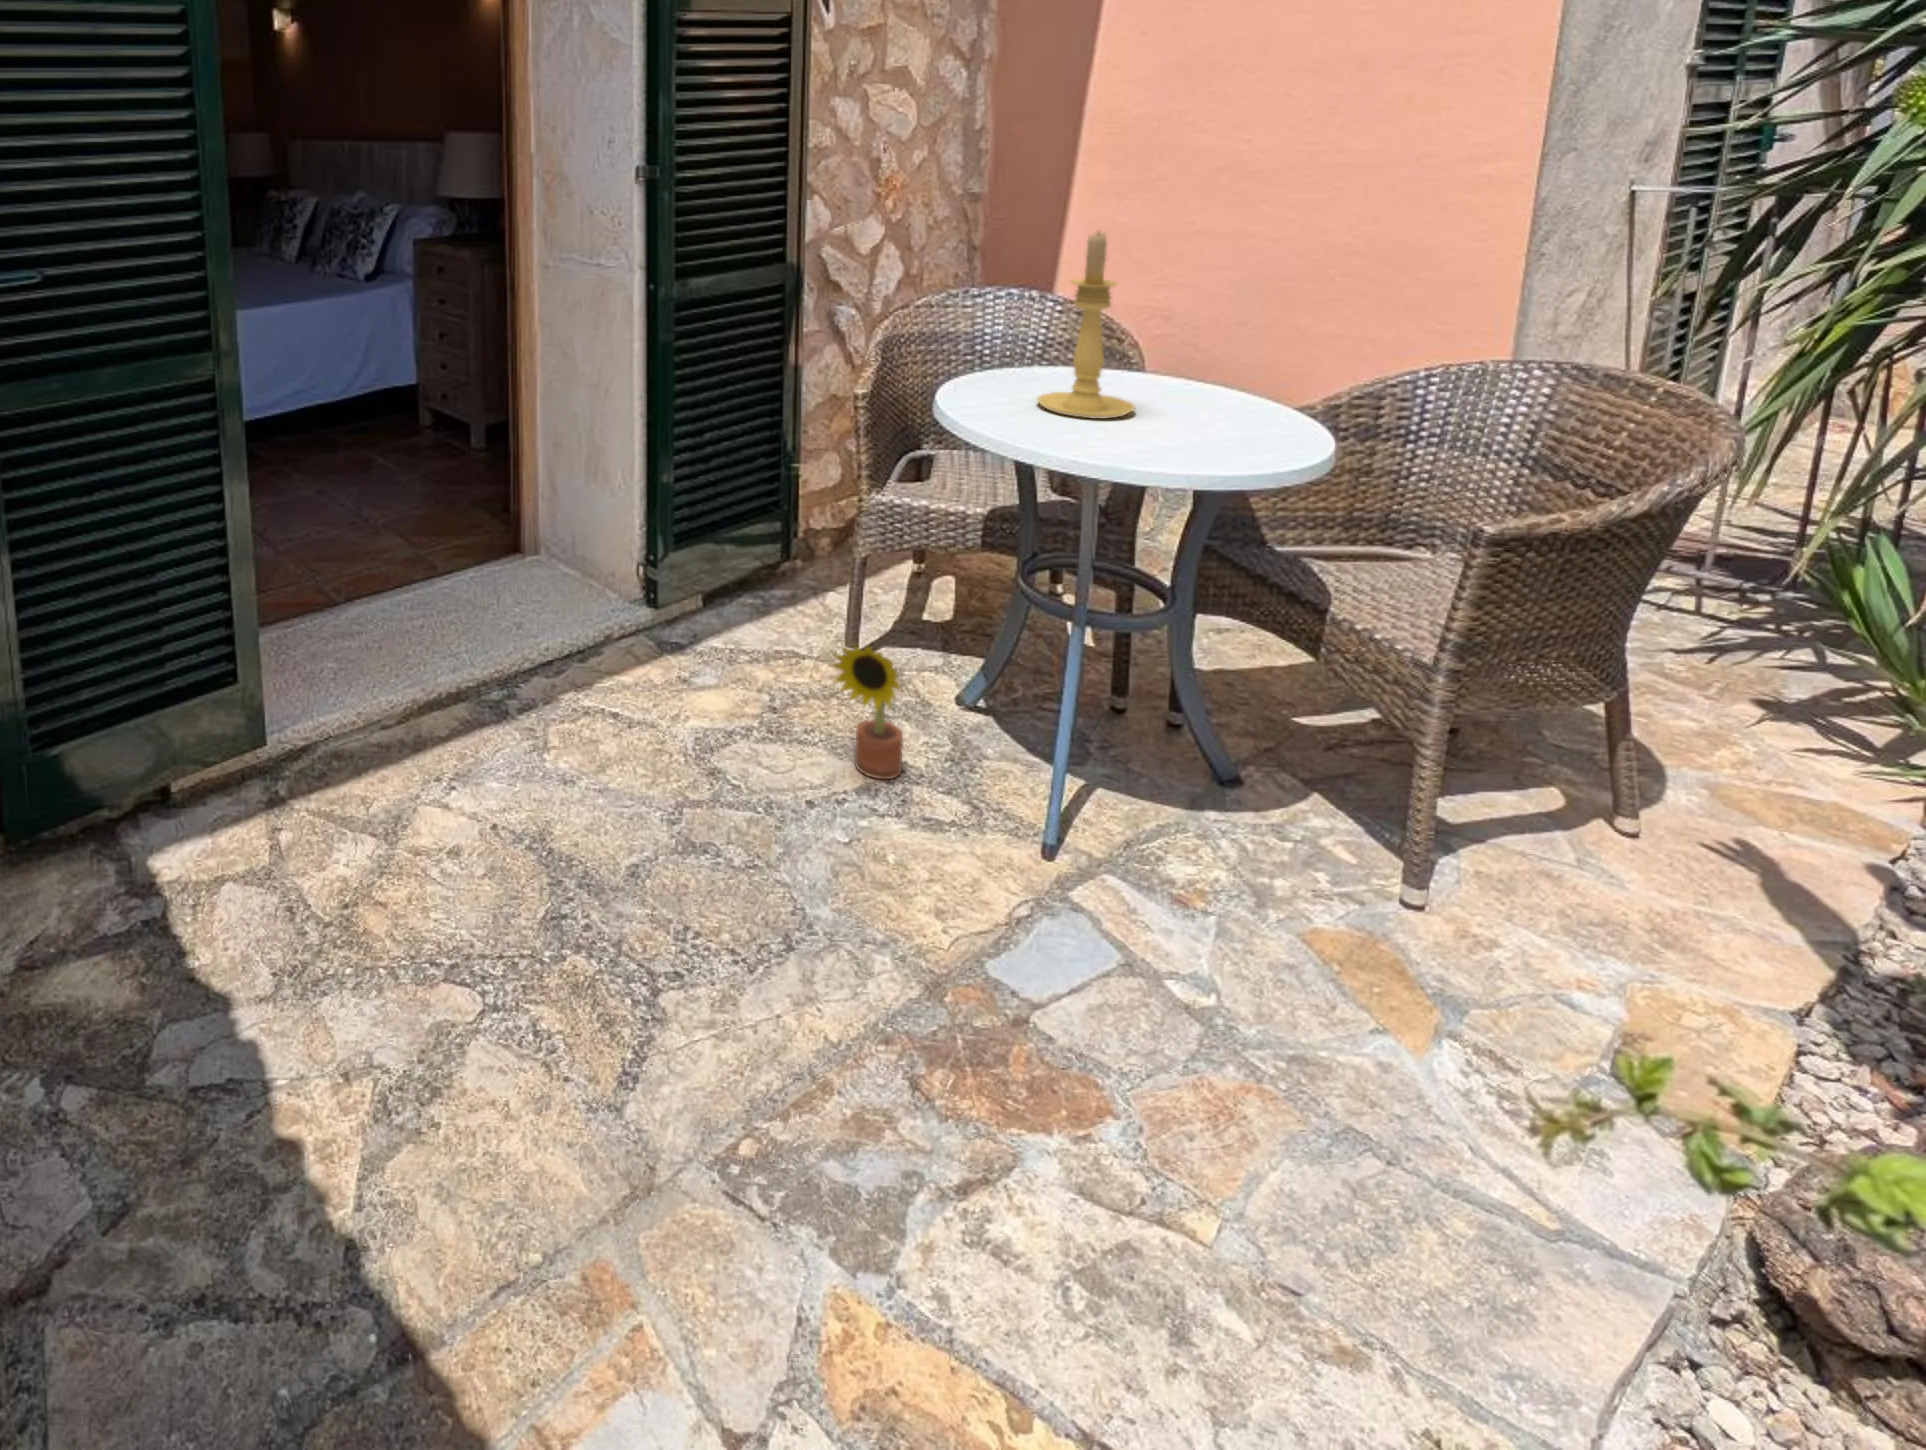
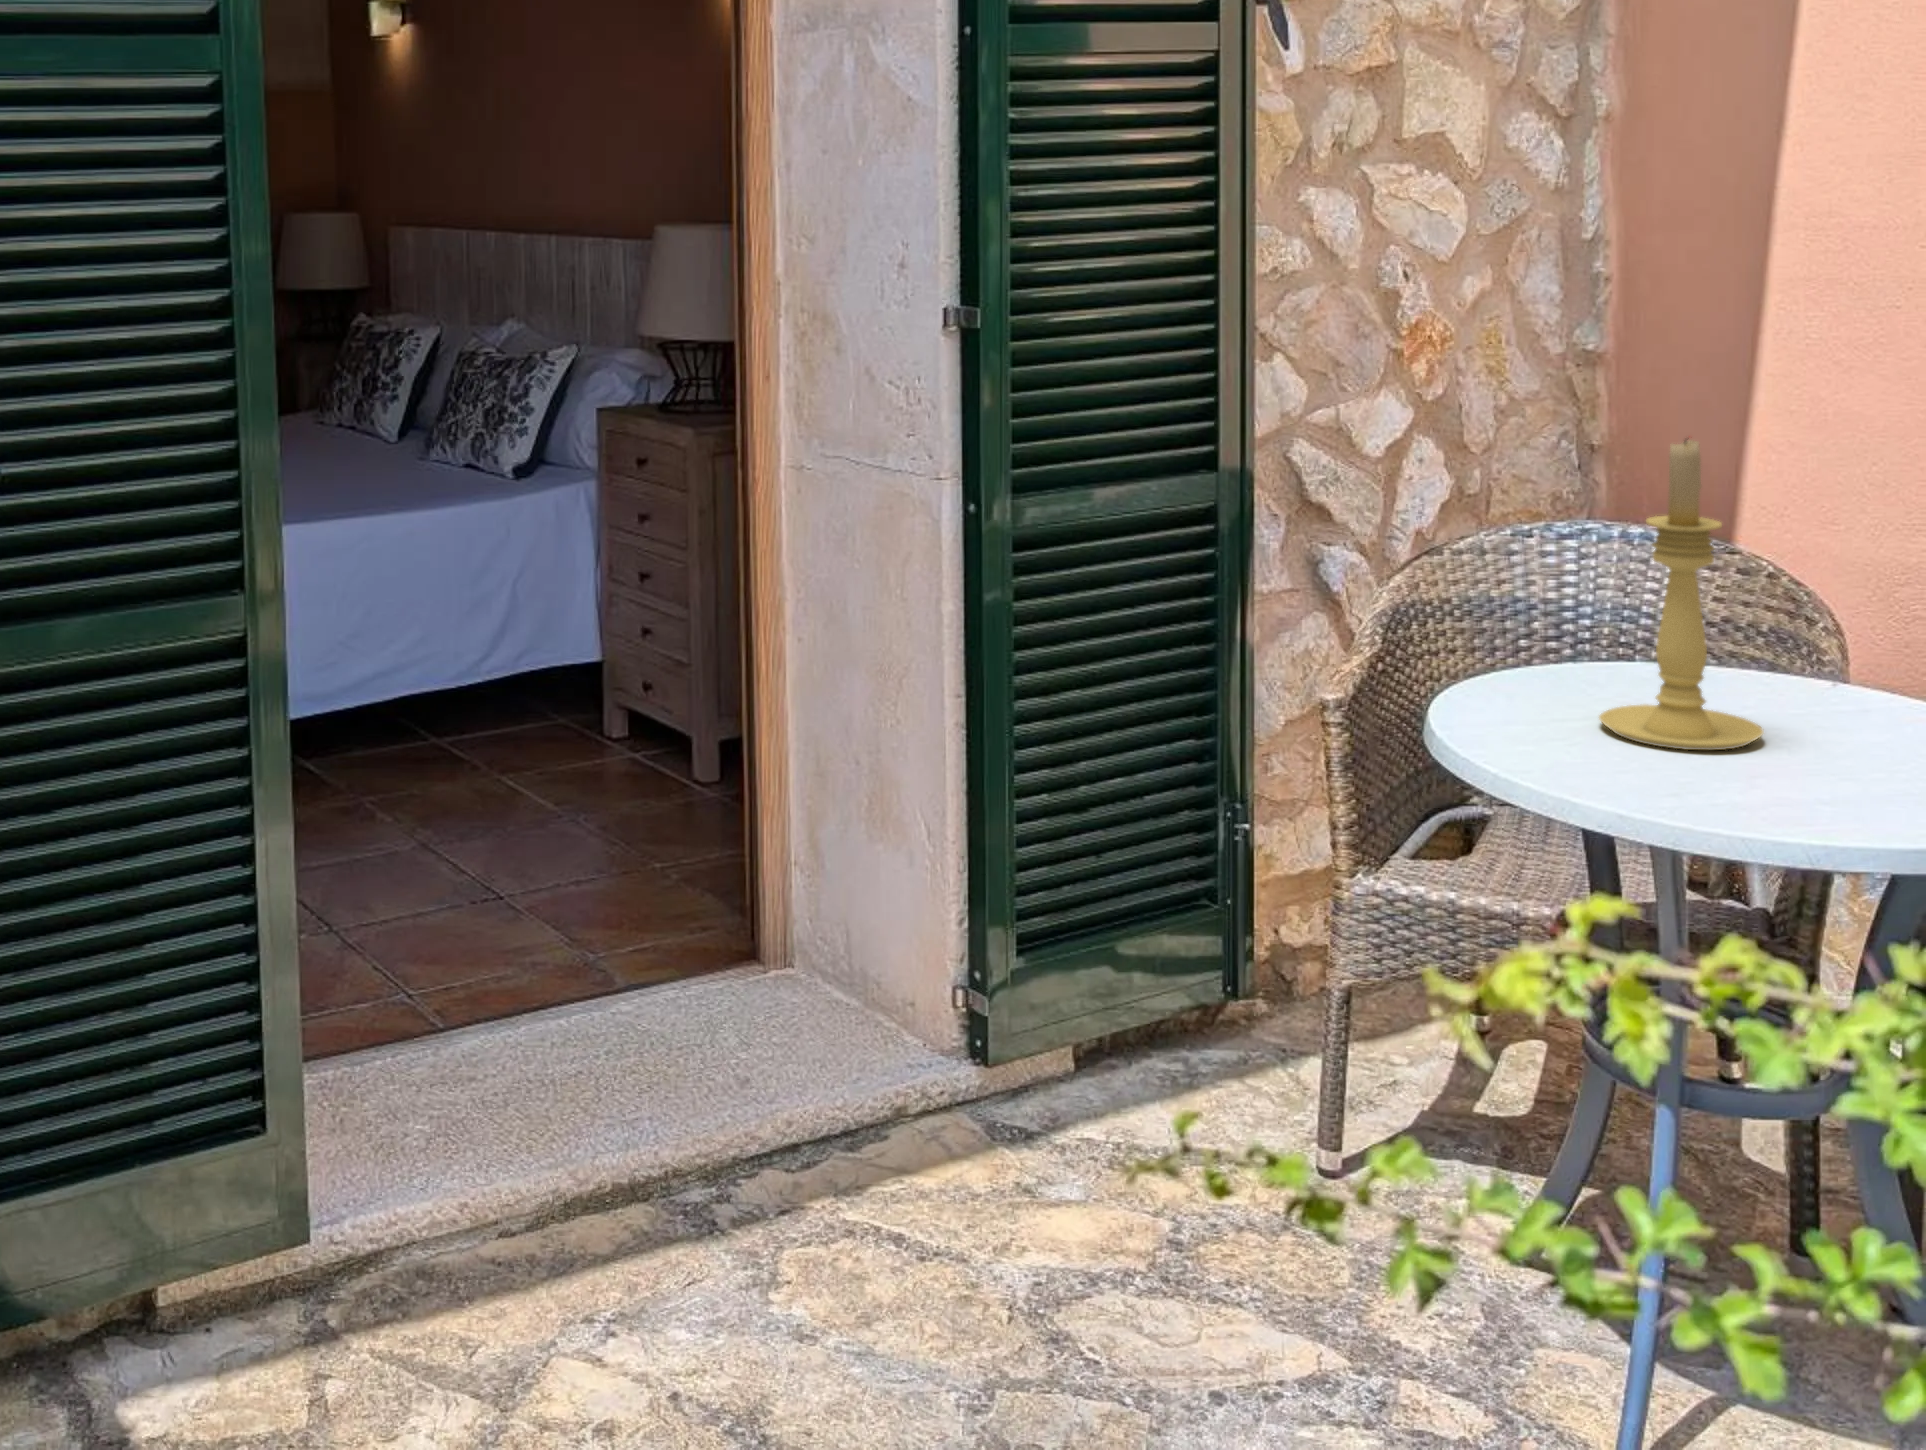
decorative plant: present [832,646,903,779] -> none [1246,1119,1380,1360]

